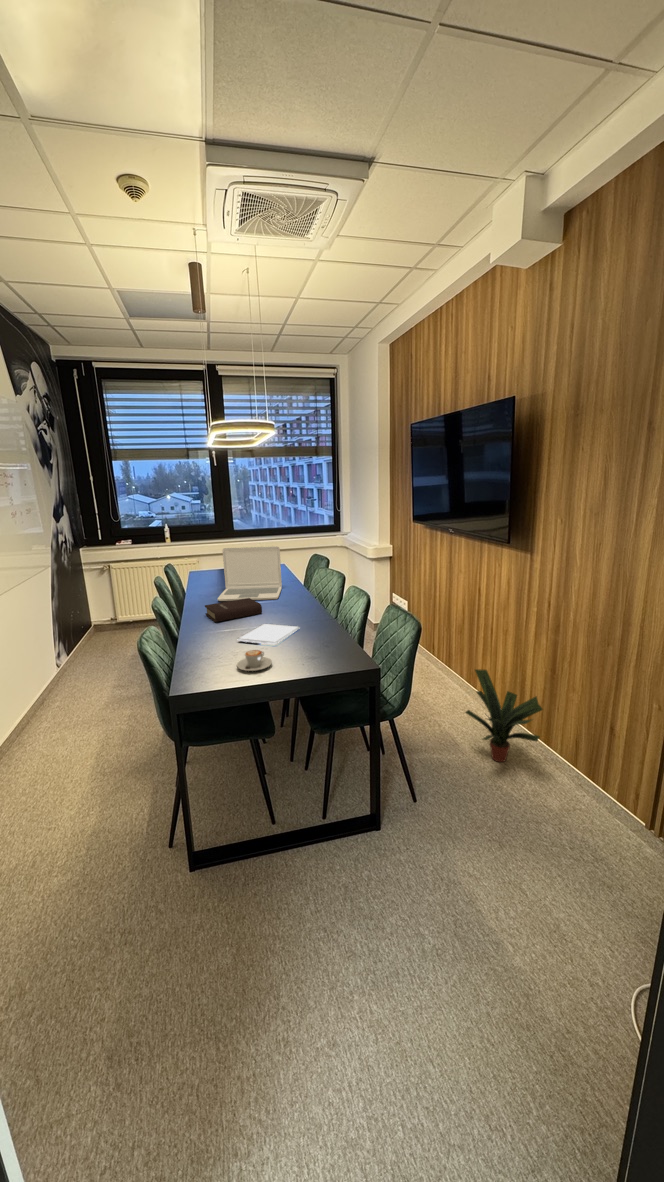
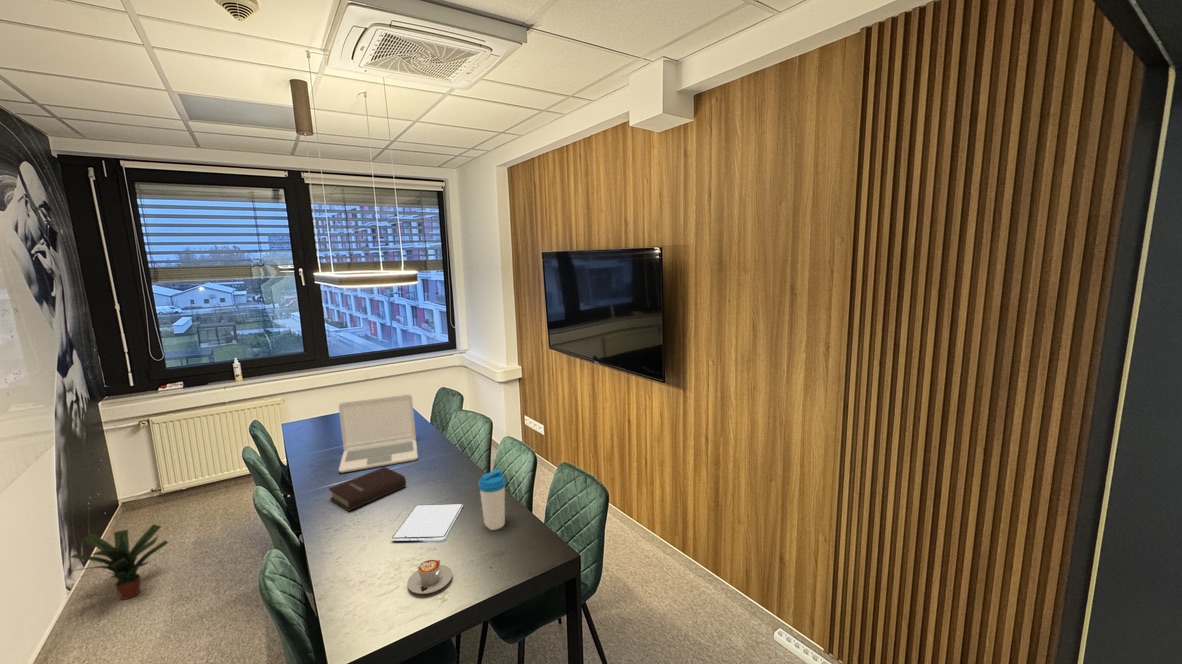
water bottle: none [306,594,330,645] -> present [478,469,506,530]
potted plant: present [466,669,543,762] -> present [71,525,168,600]

